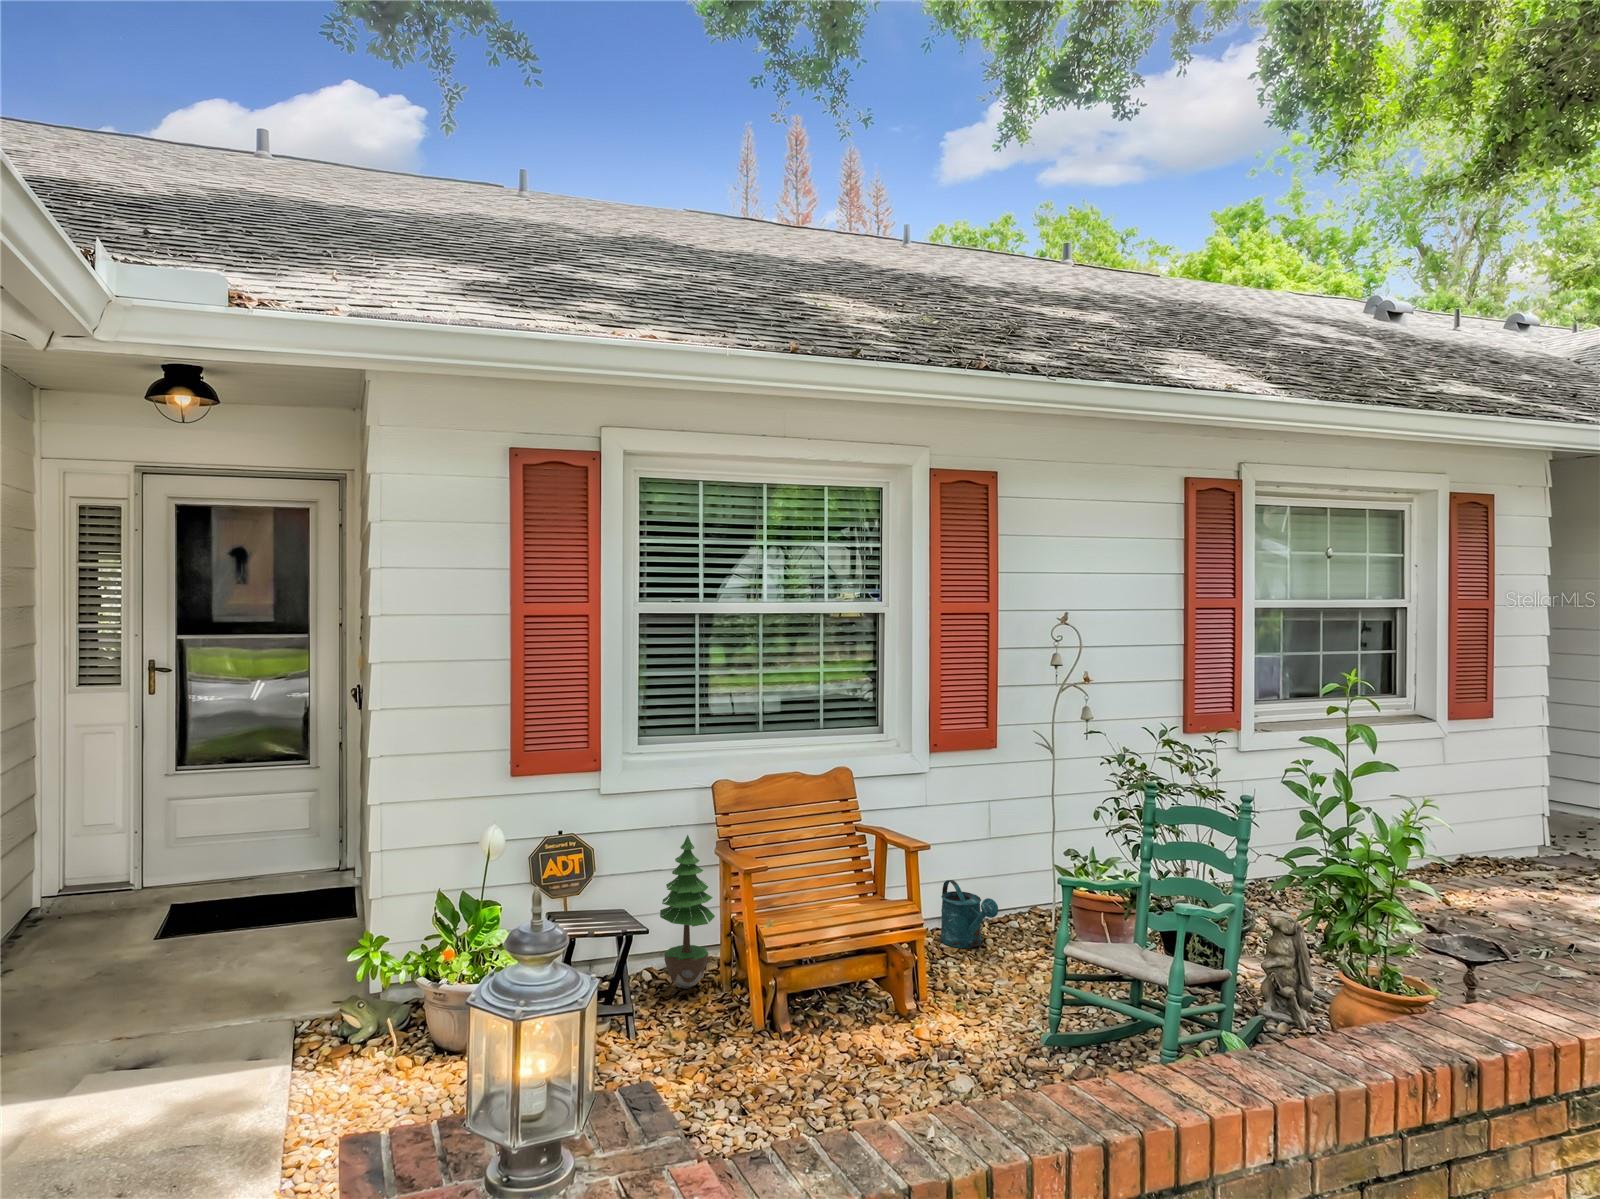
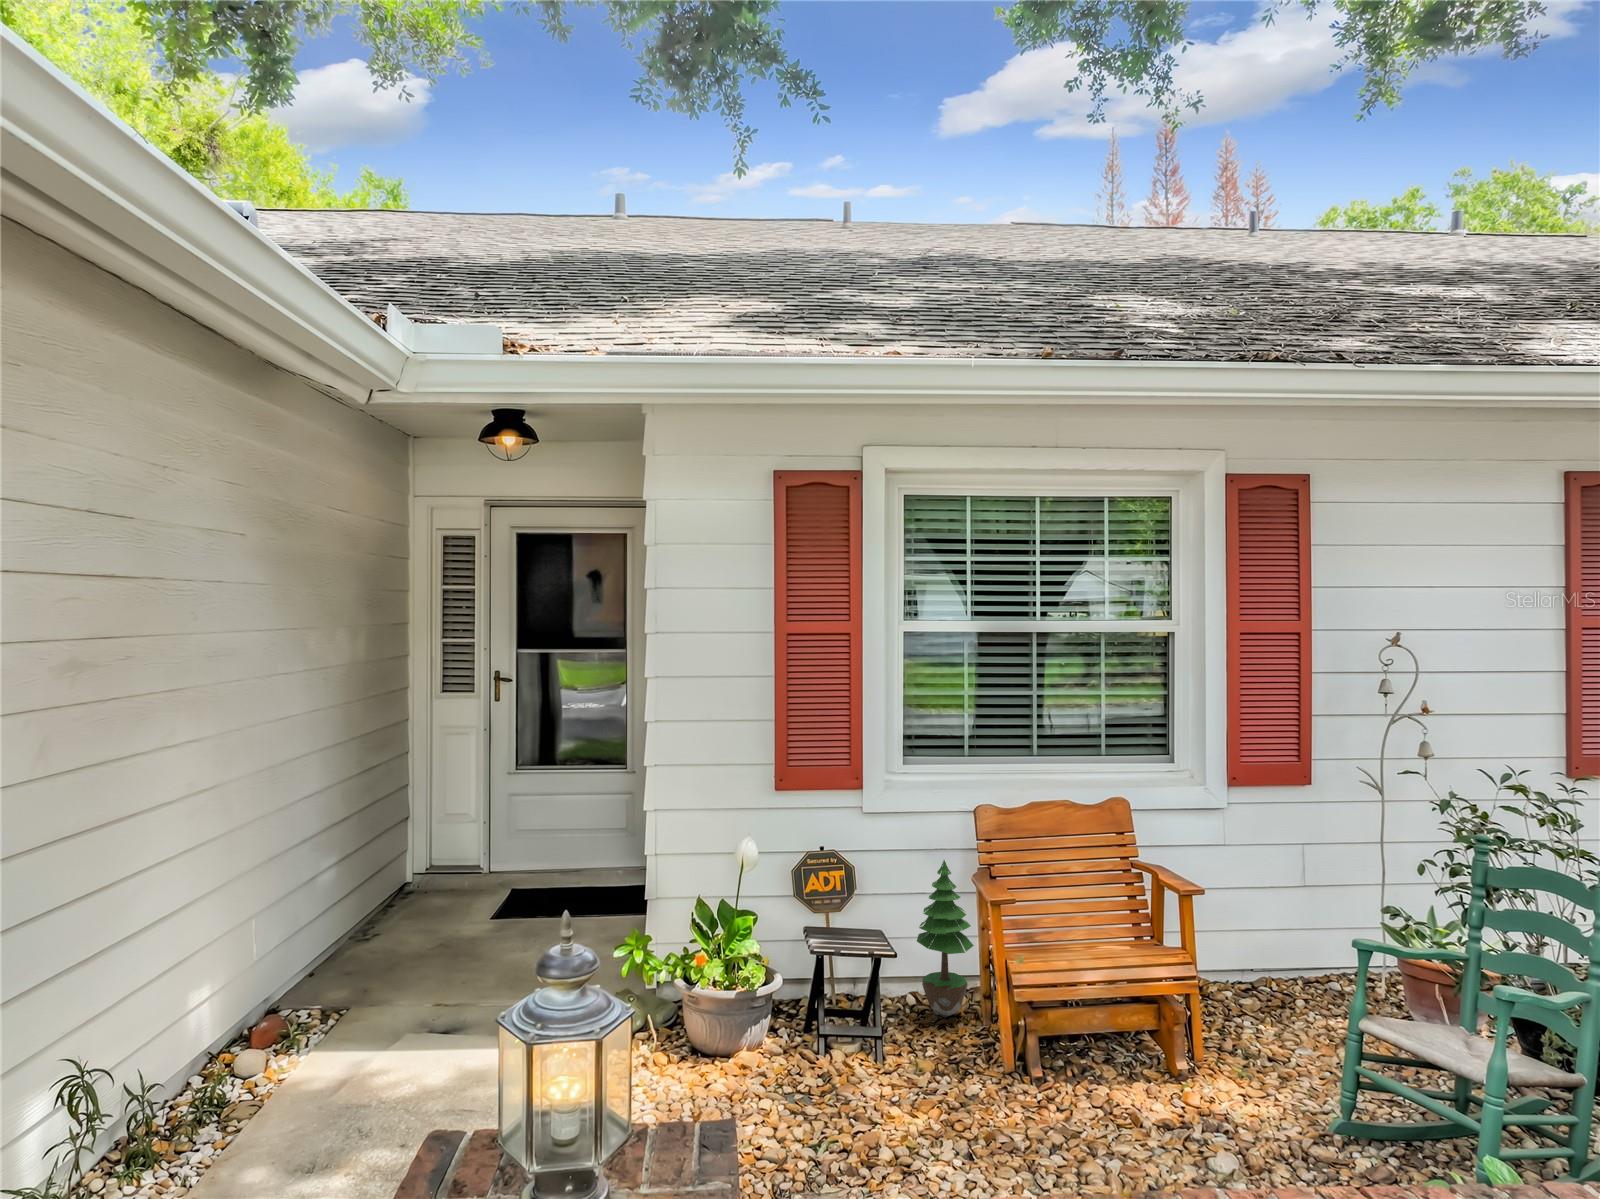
watering can: present [940,880,998,948] -> none [1240,929,1305,1008]

